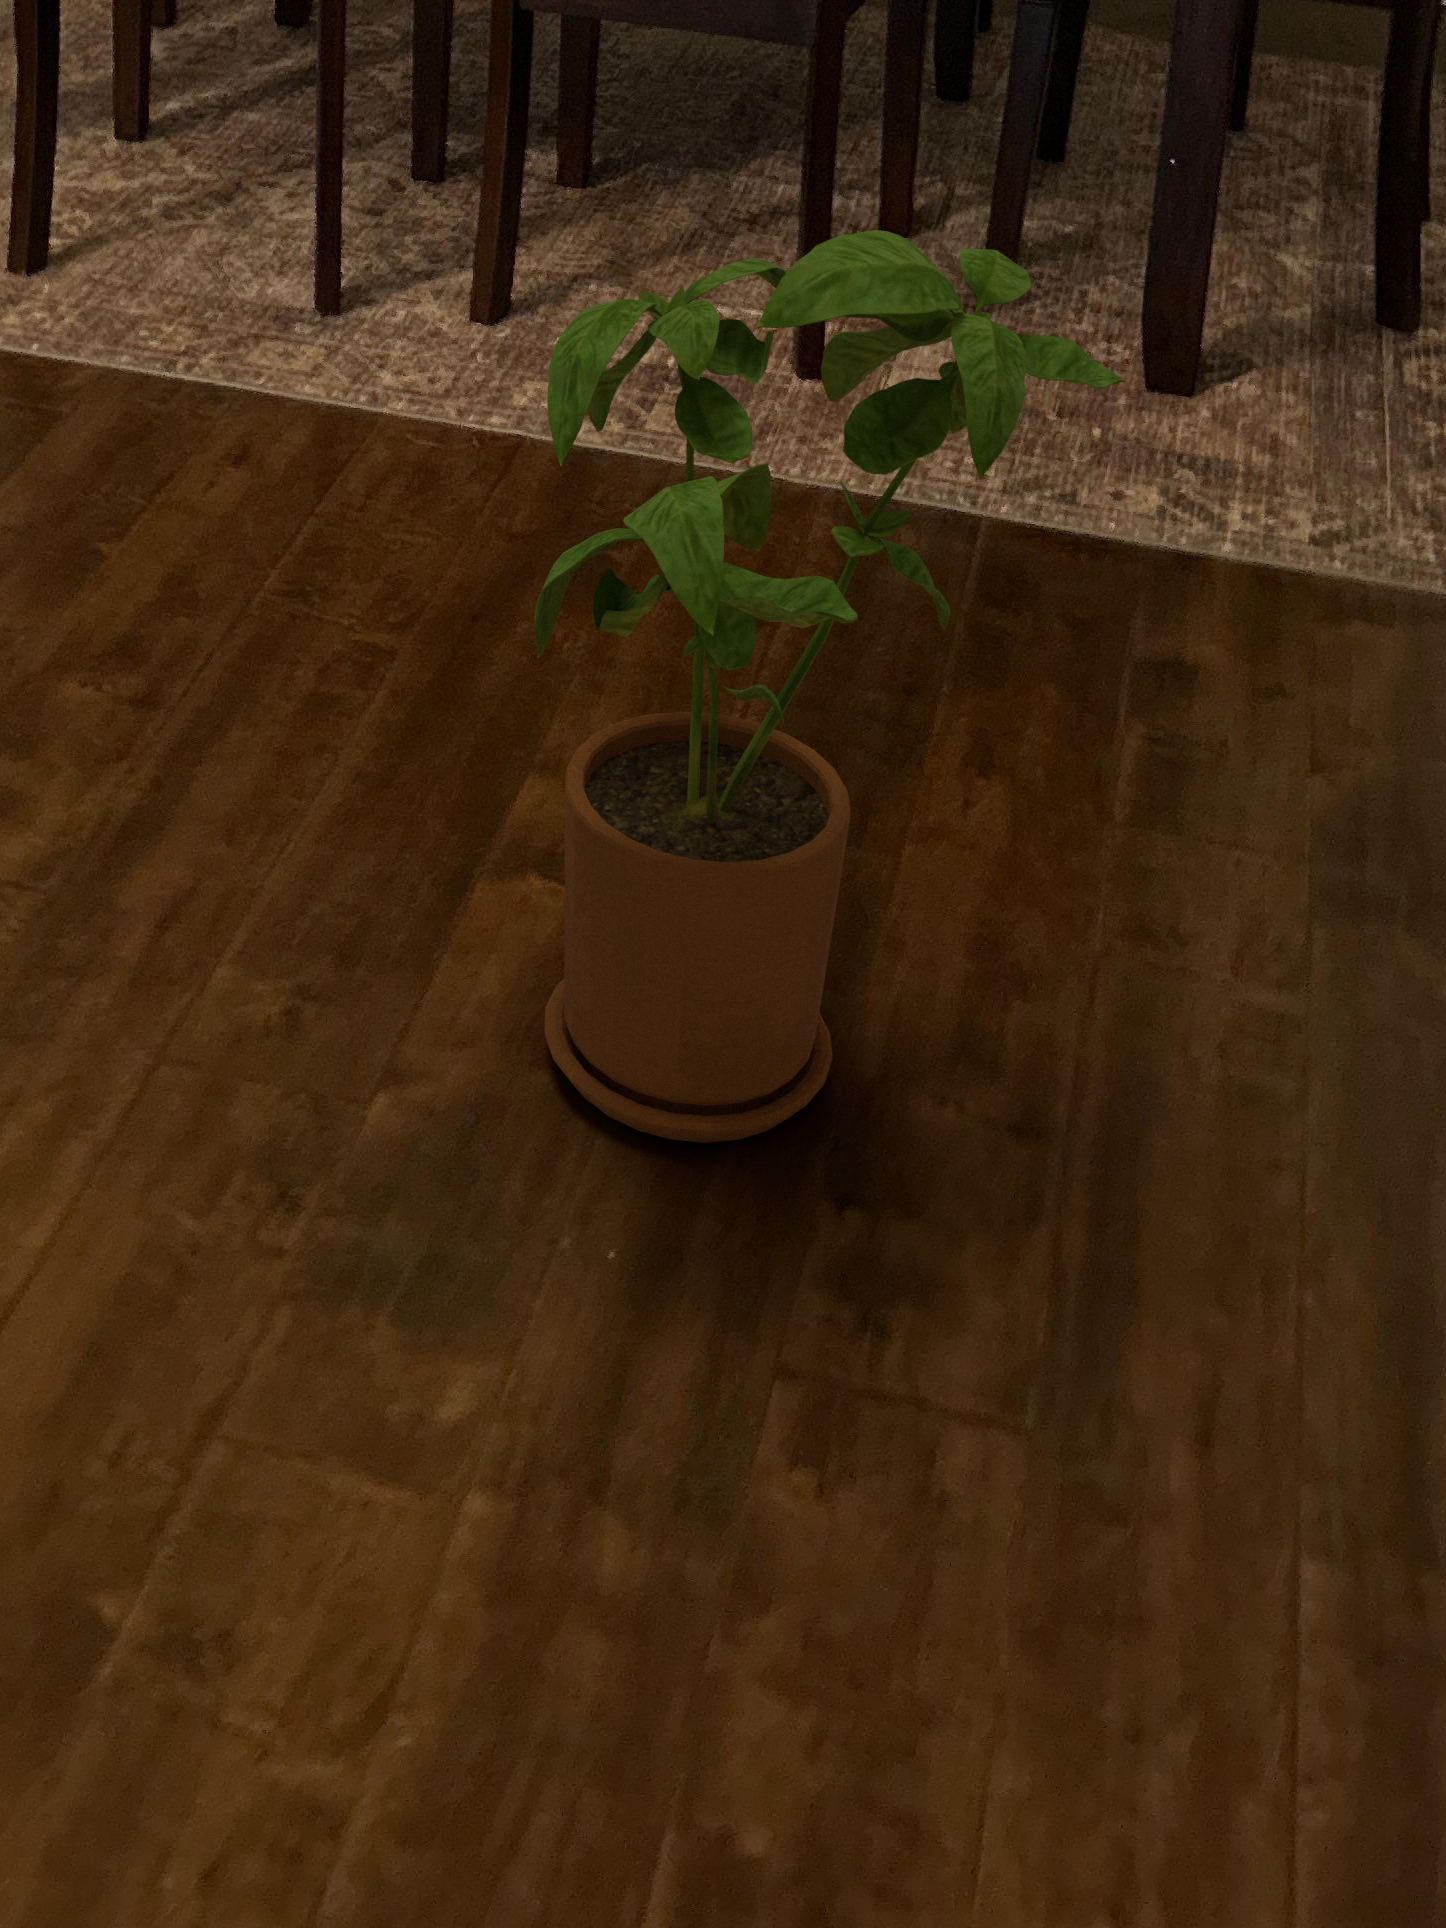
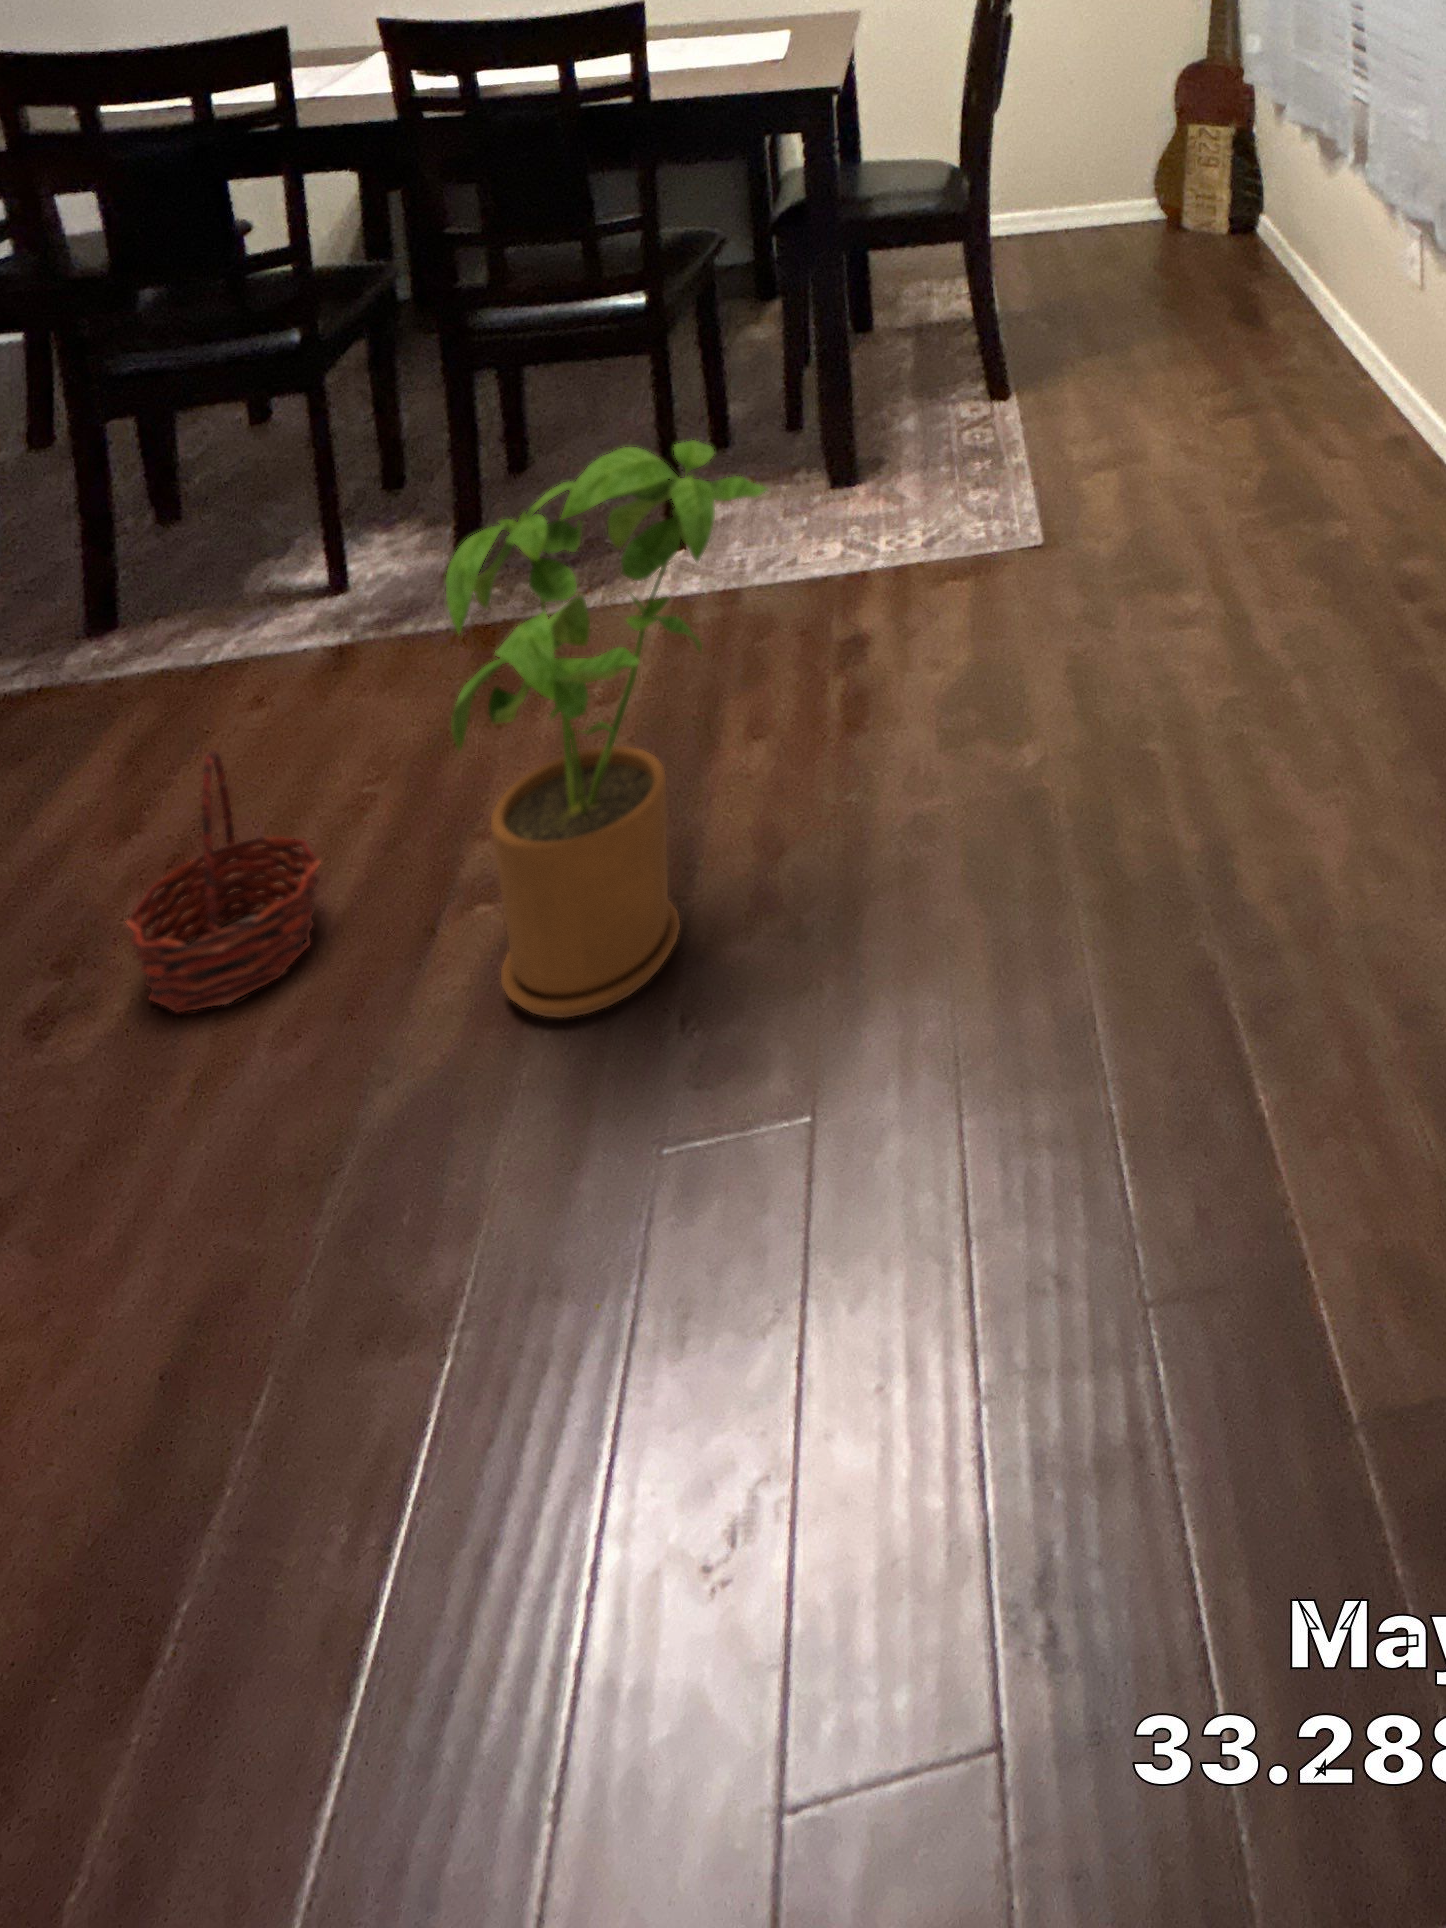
basket: none [47,511,306,888] -> present [127,751,320,1012]

